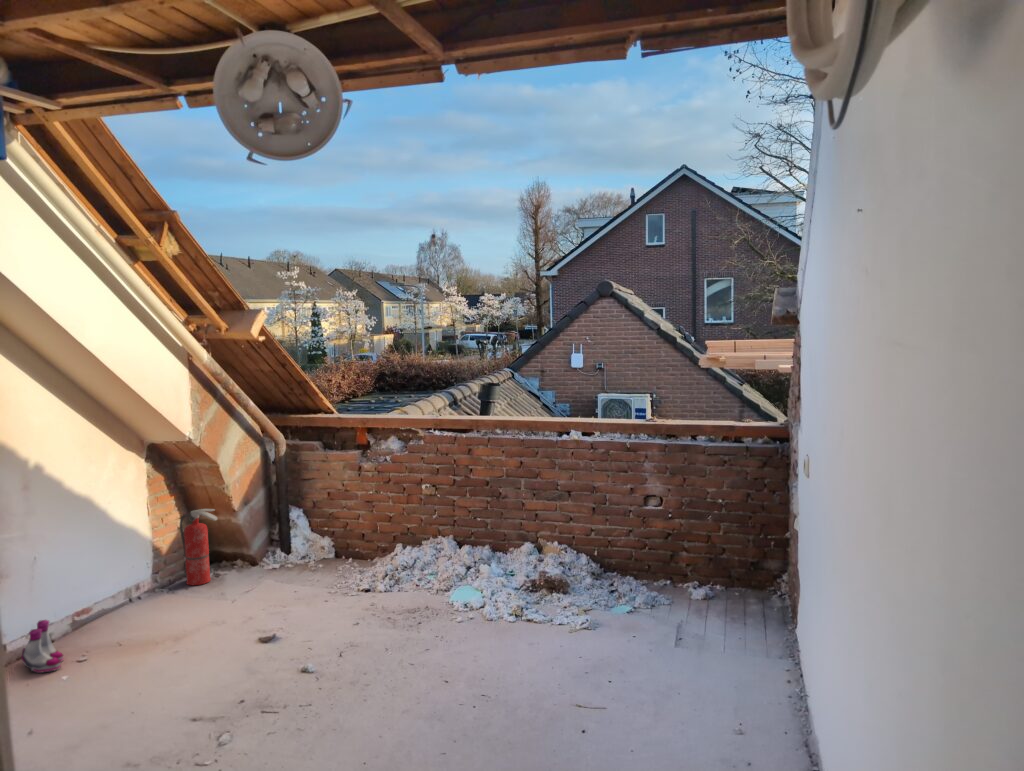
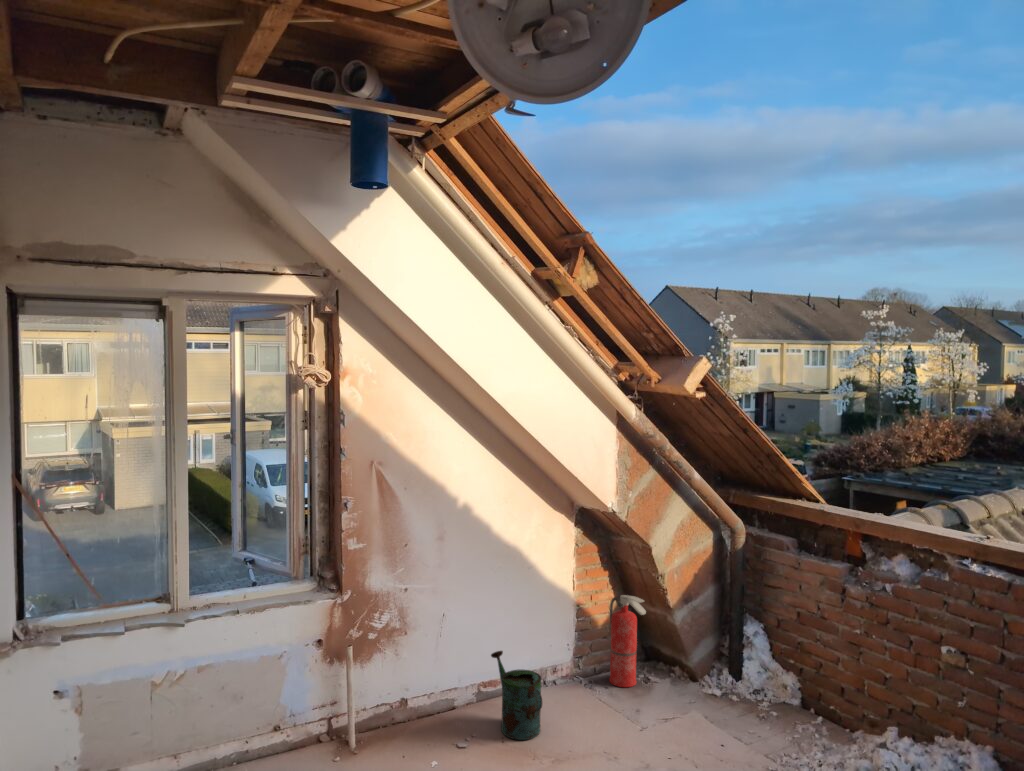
watering can: none [87,576,158,640] -> present [491,651,542,740]
boots: present [21,620,63,673] -> none [408,687,446,750]

